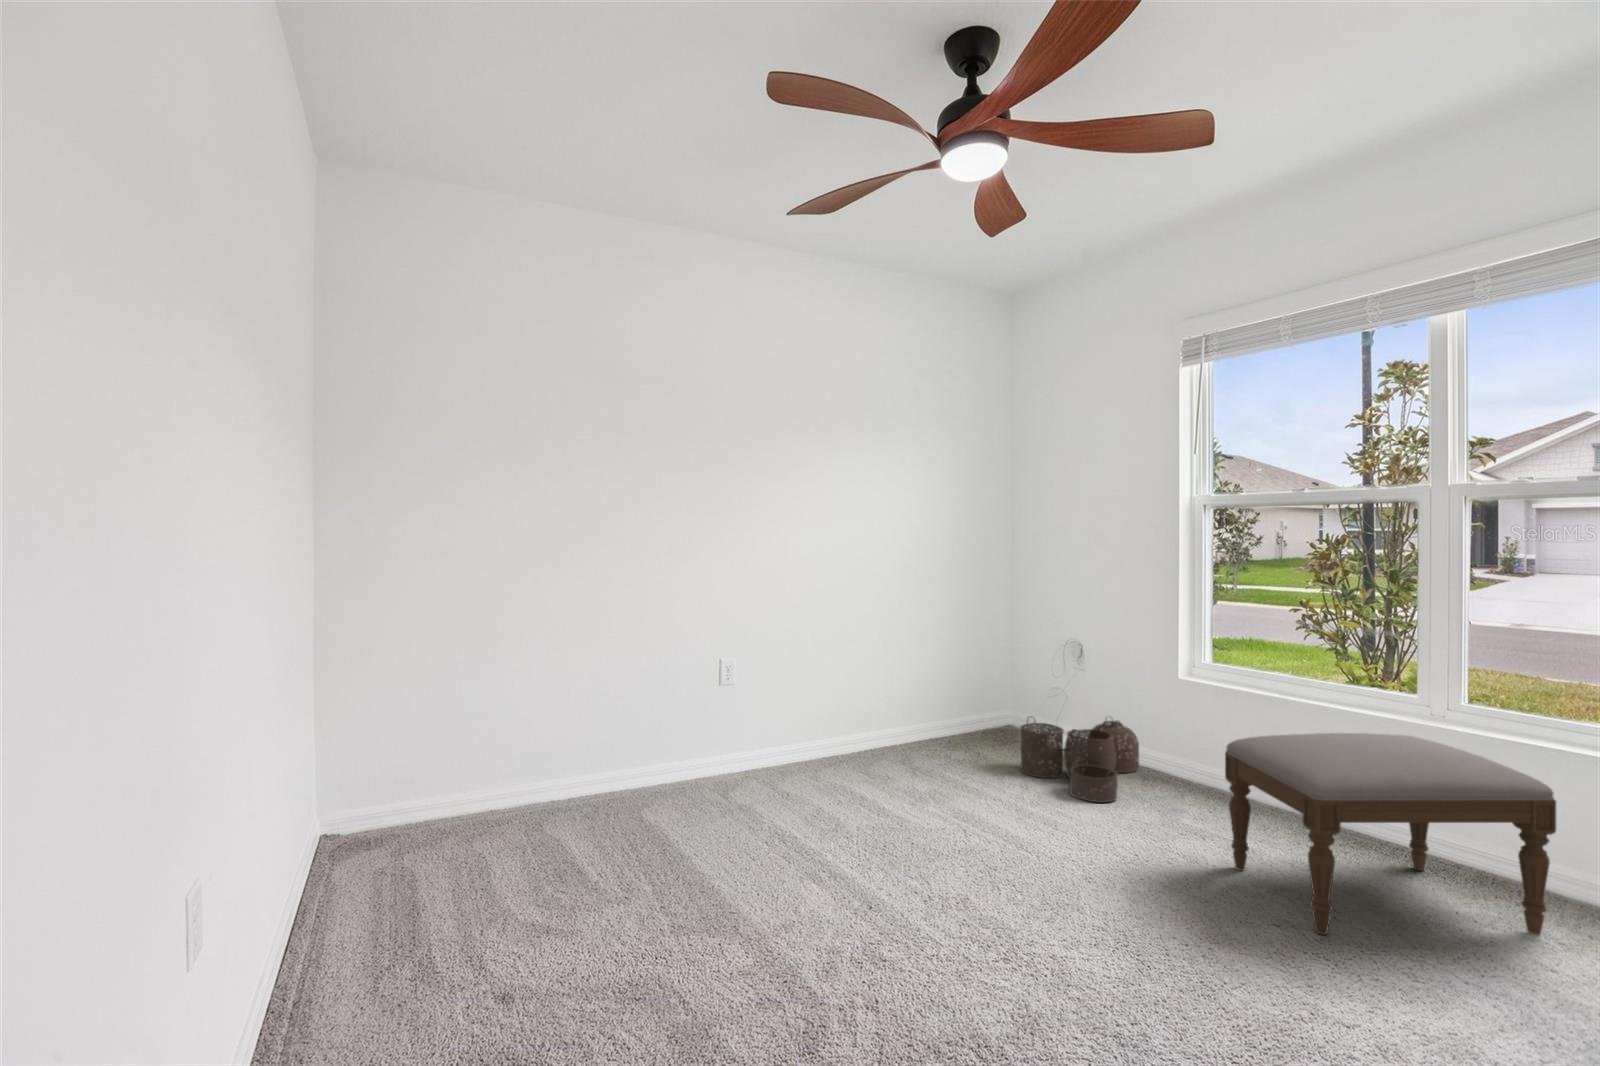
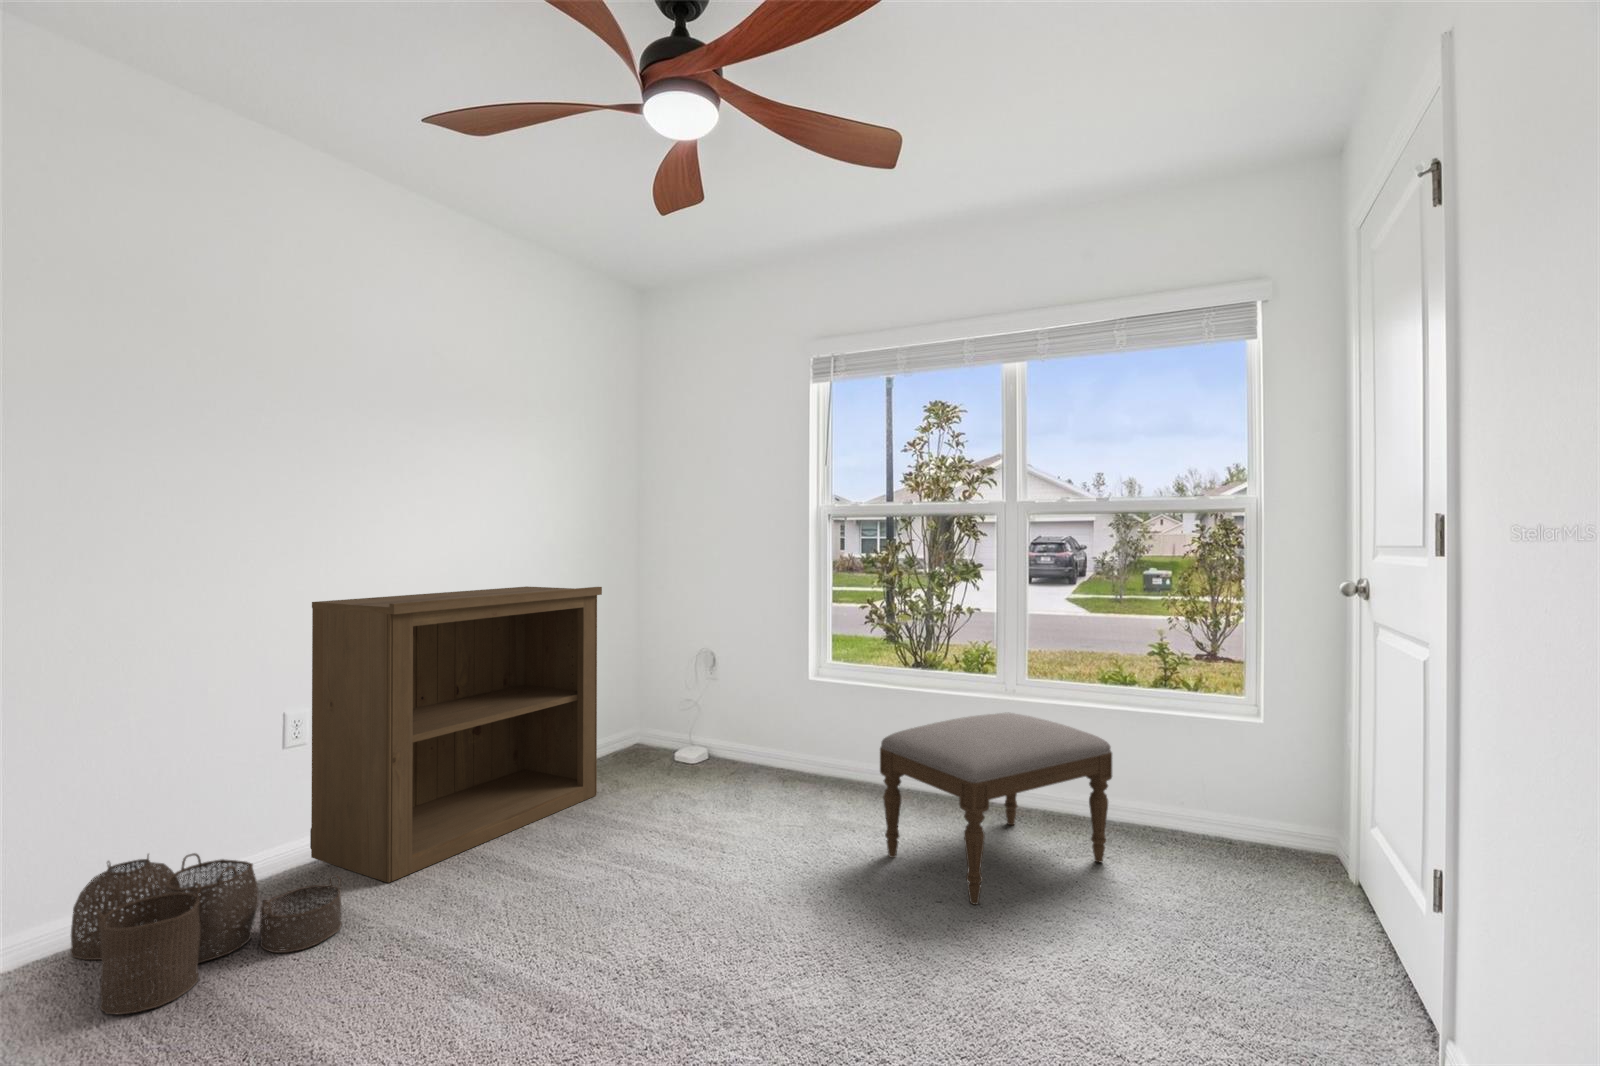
bookshelf: none [738,574,961,797] -> present [310,586,602,883]
woven basket: present [1020,717,1139,802] -> present [70,853,342,1015]

